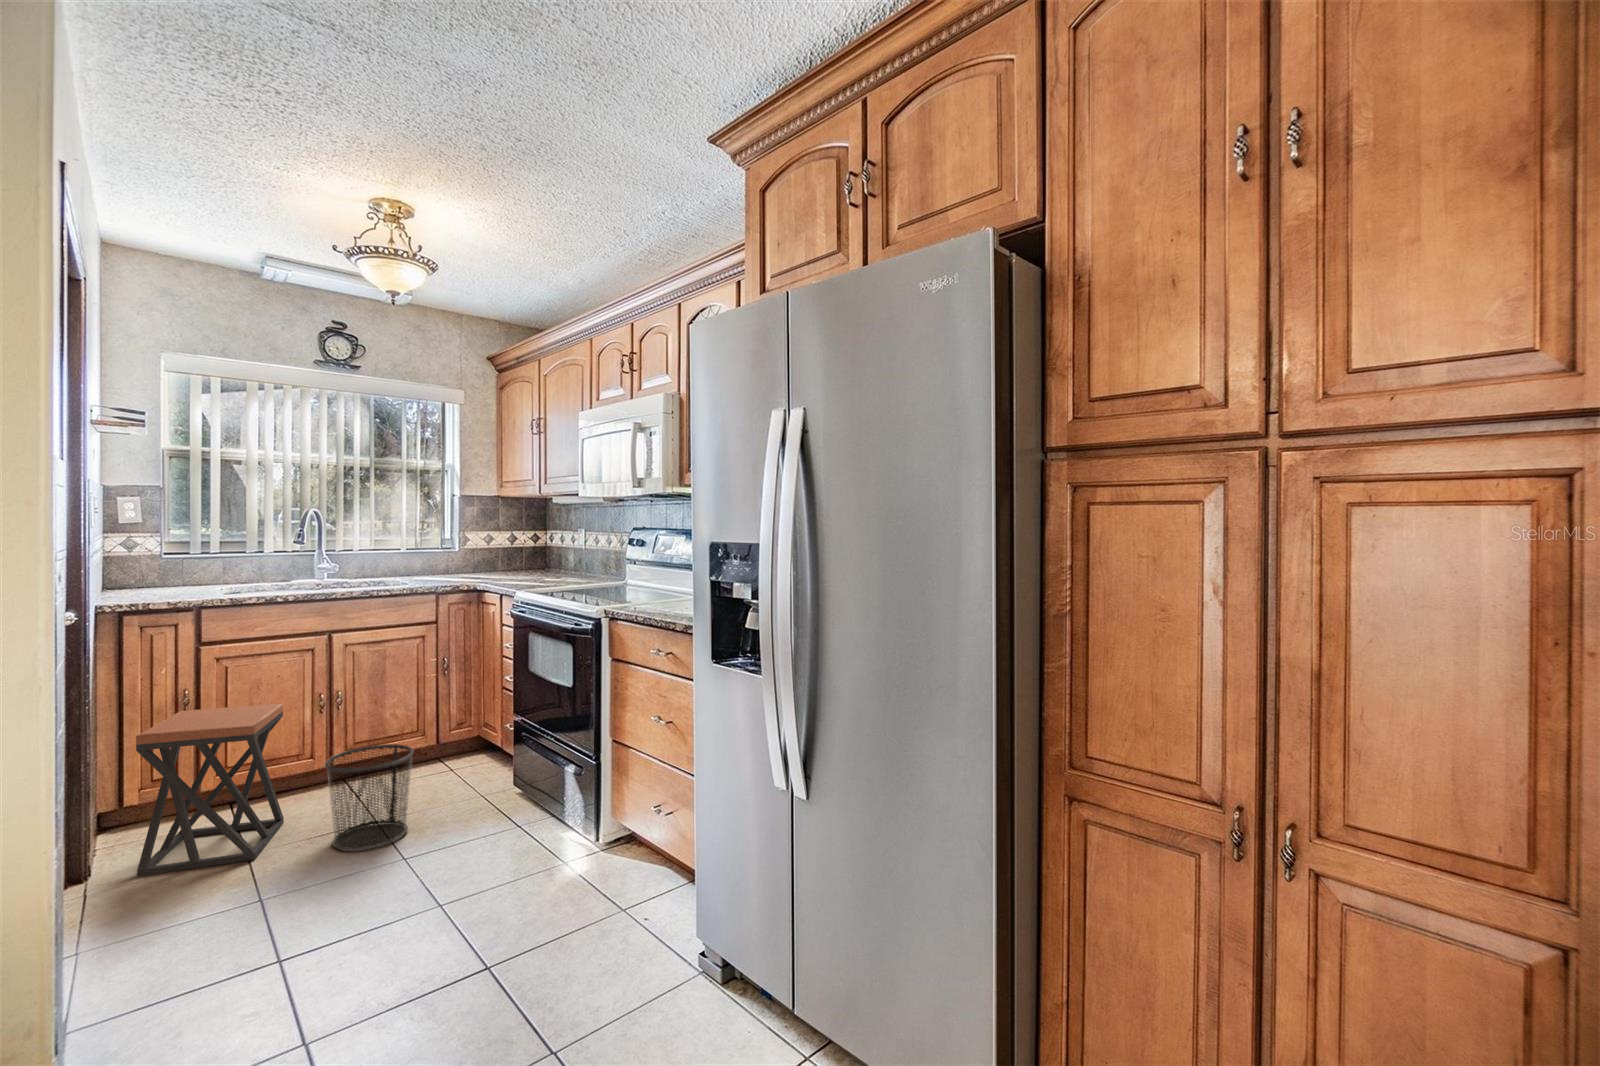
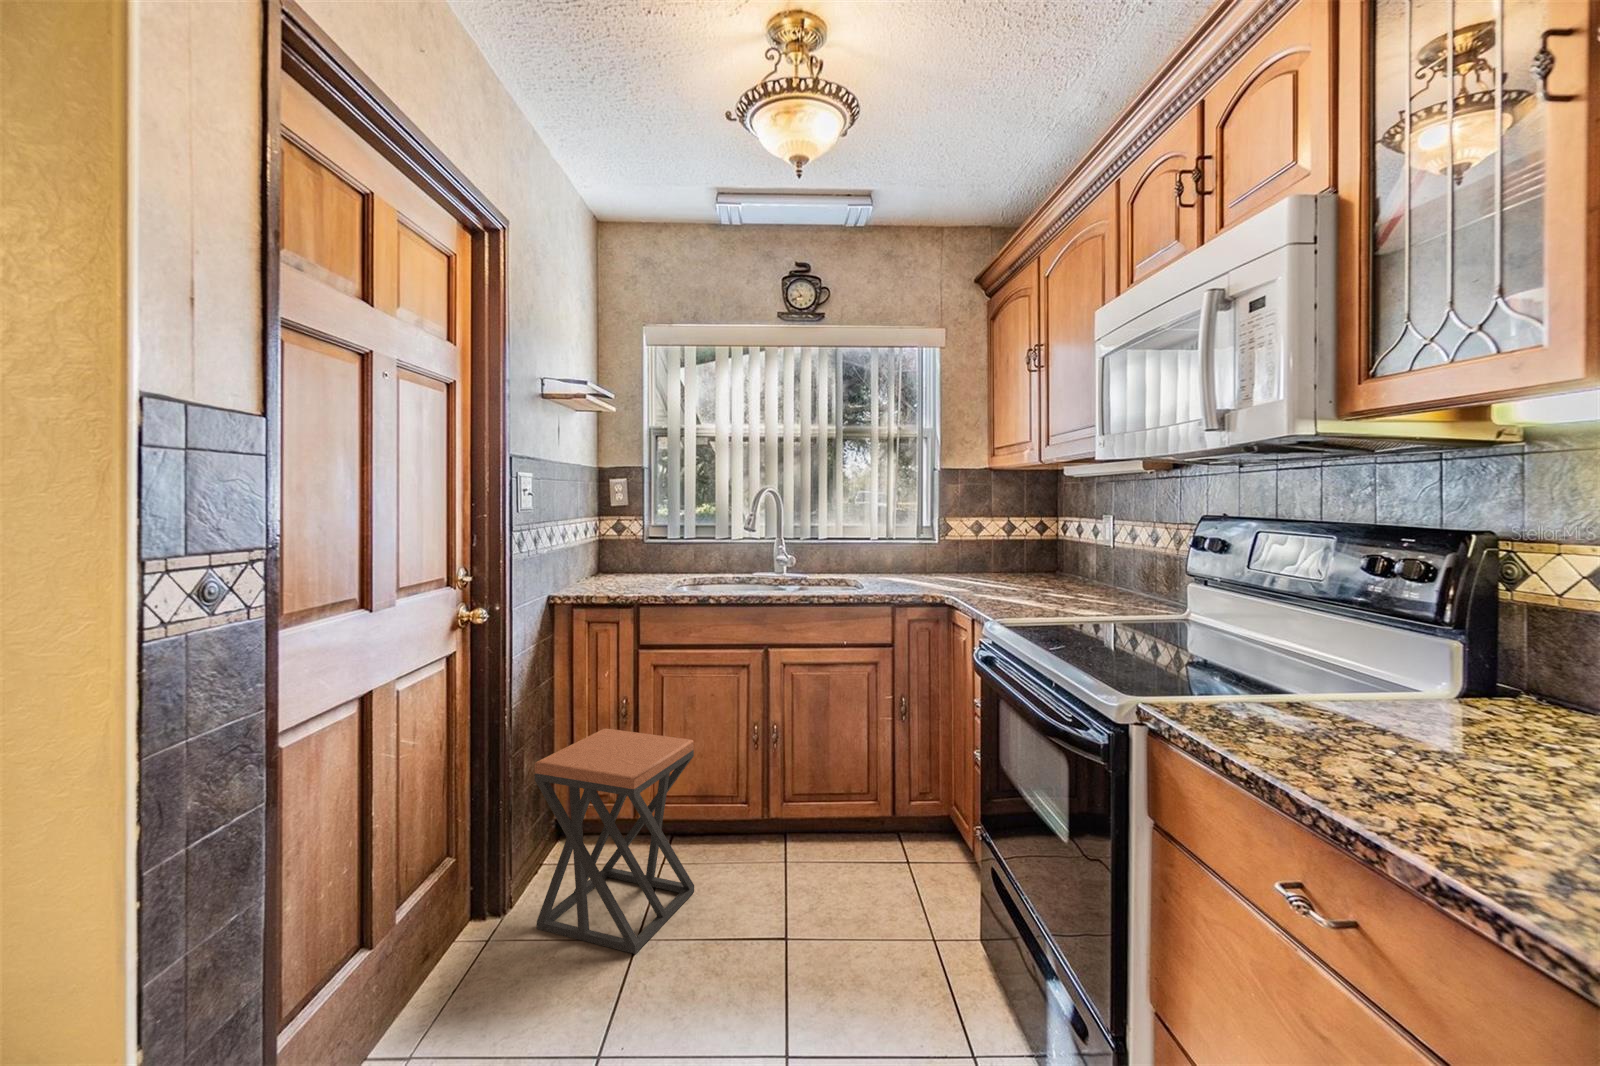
waste bin: present [325,744,414,851] -> none [708,827,821,1000]

